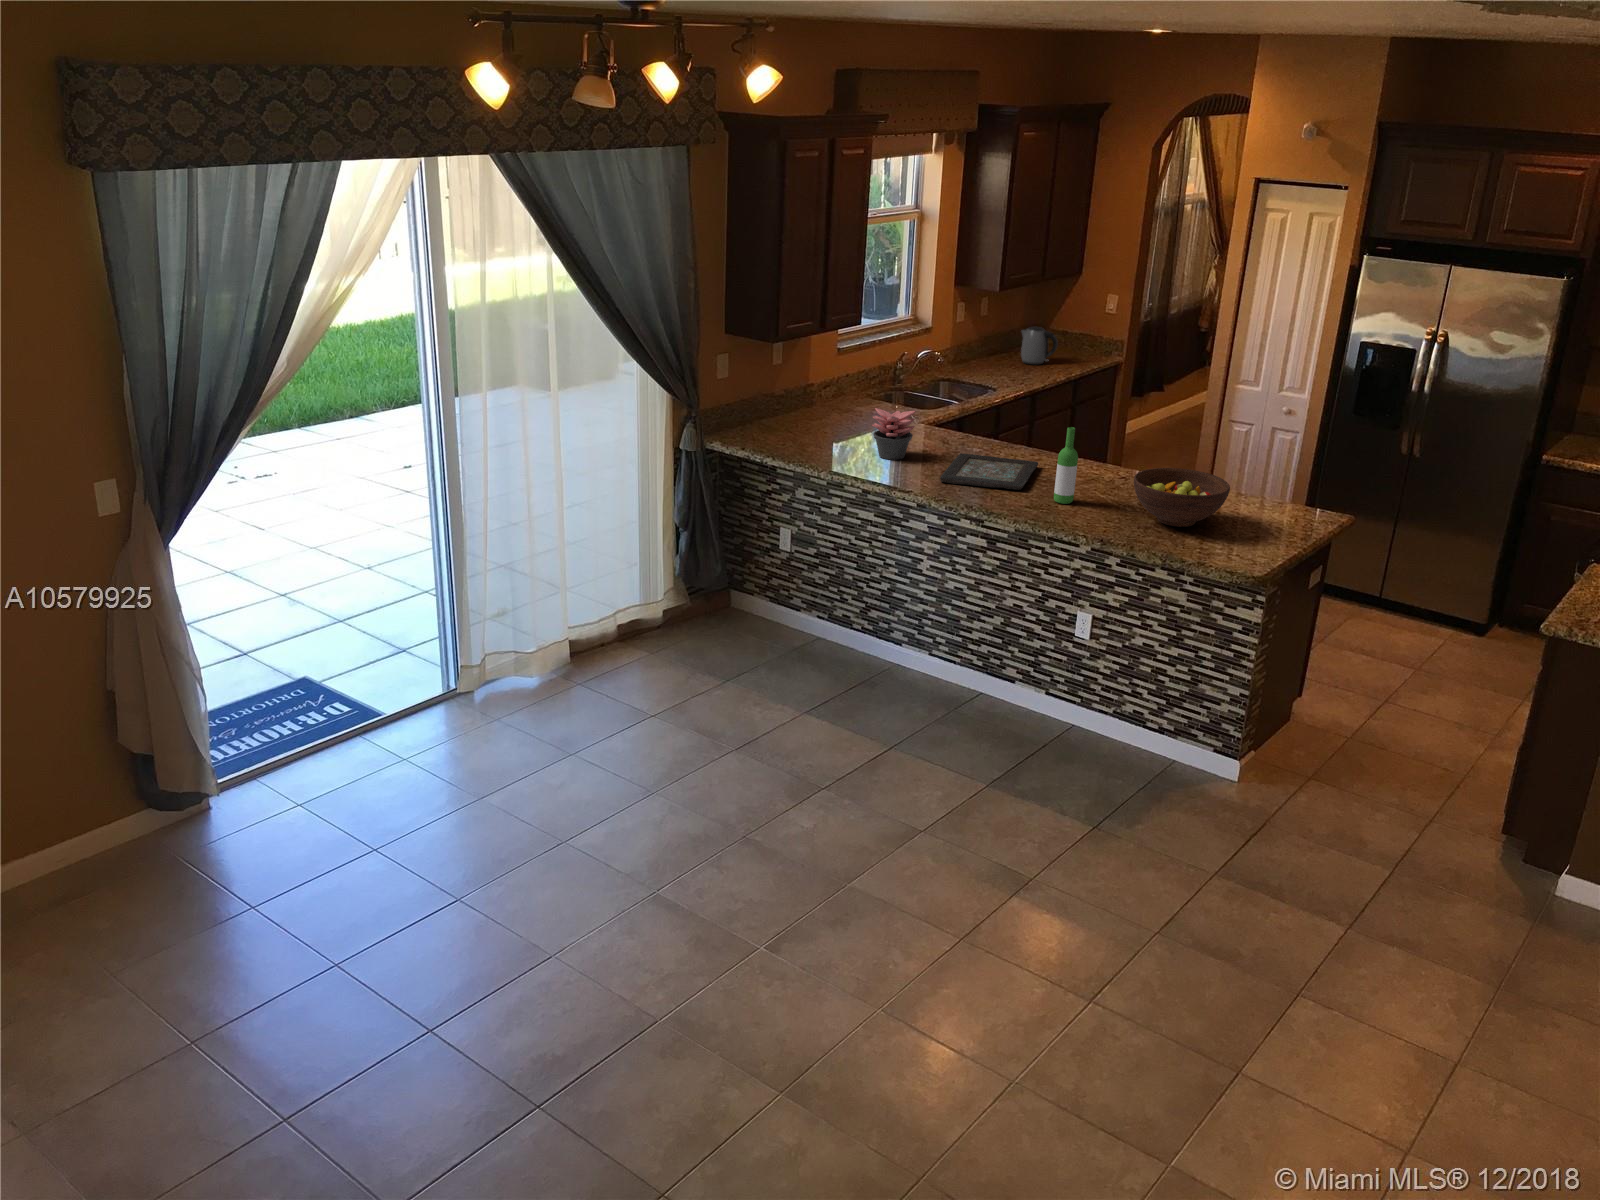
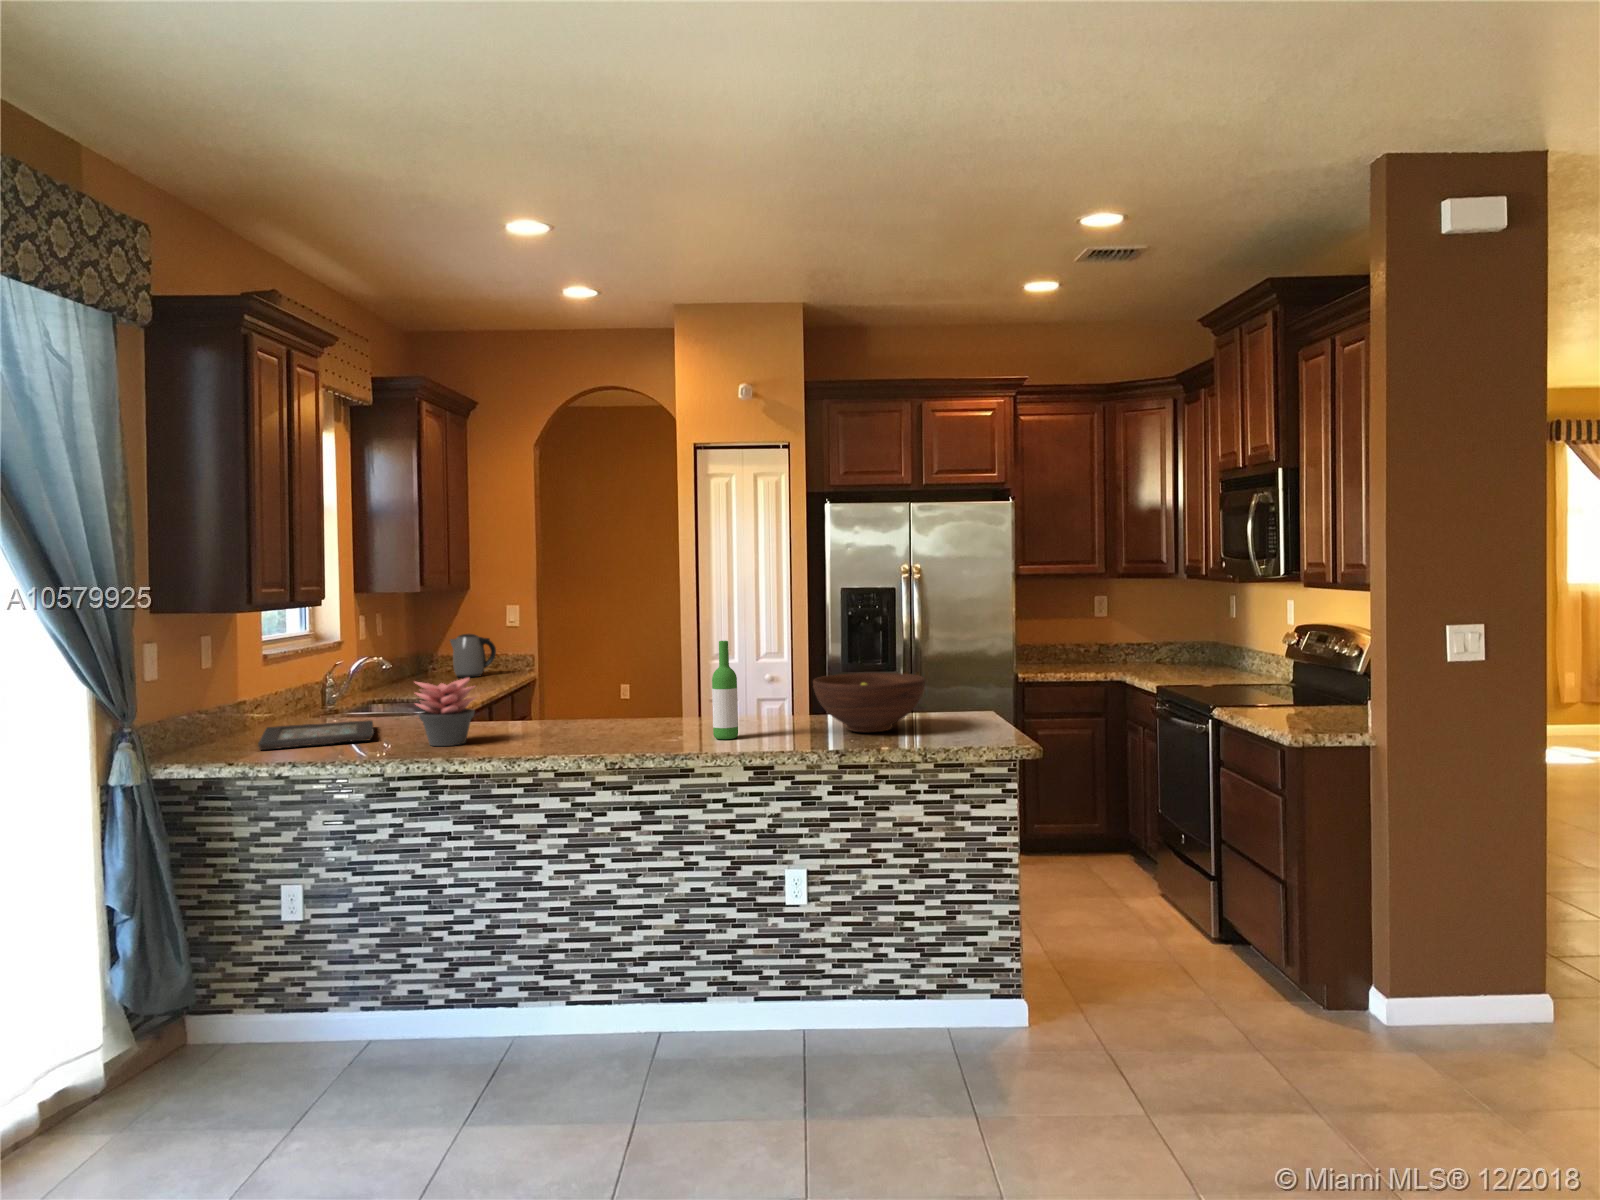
decorative tray: present [940,453,1038,490] -> present [258,720,374,750]

